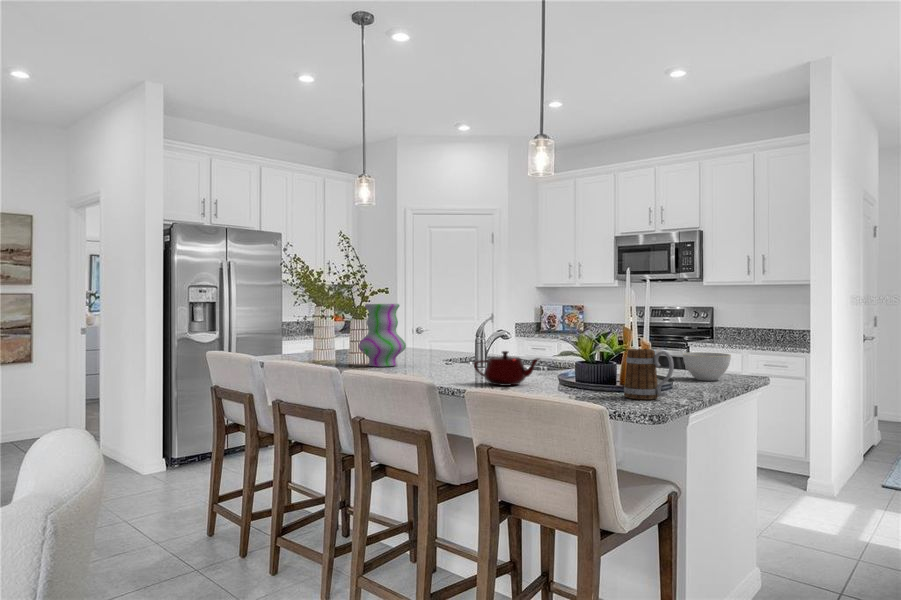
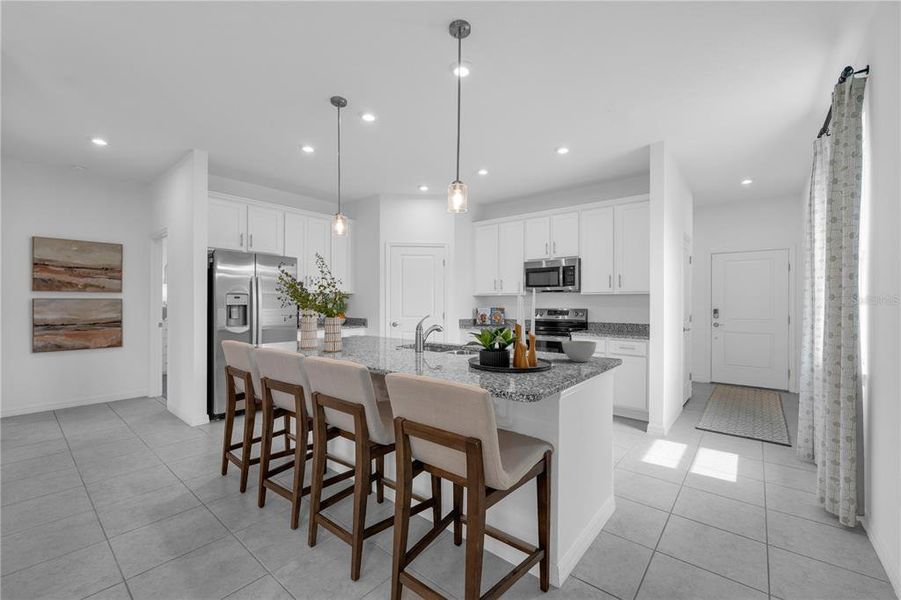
vase: present [359,304,406,367] -> none [331,305,366,351]
mug: present [624,349,674,400] -> none [512,340,551,381]
teapot: present [474,351,539,386] -> none [403,341,454,368]

